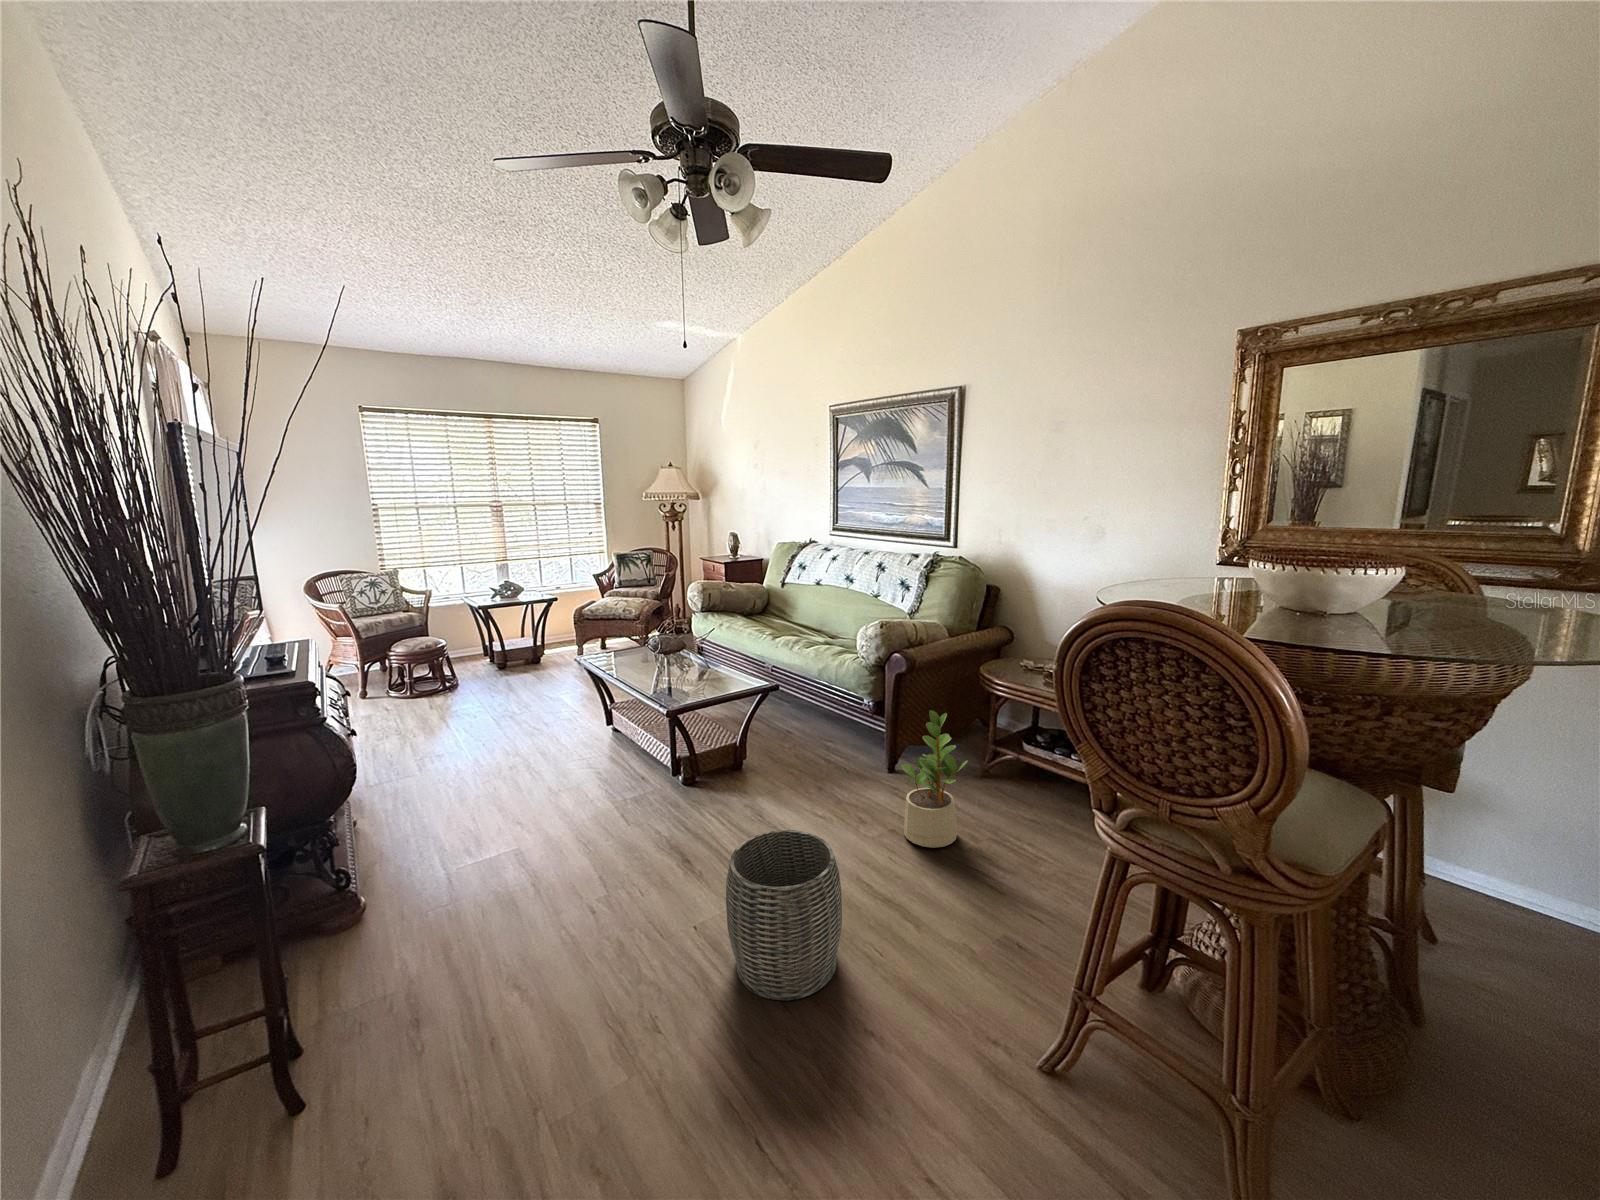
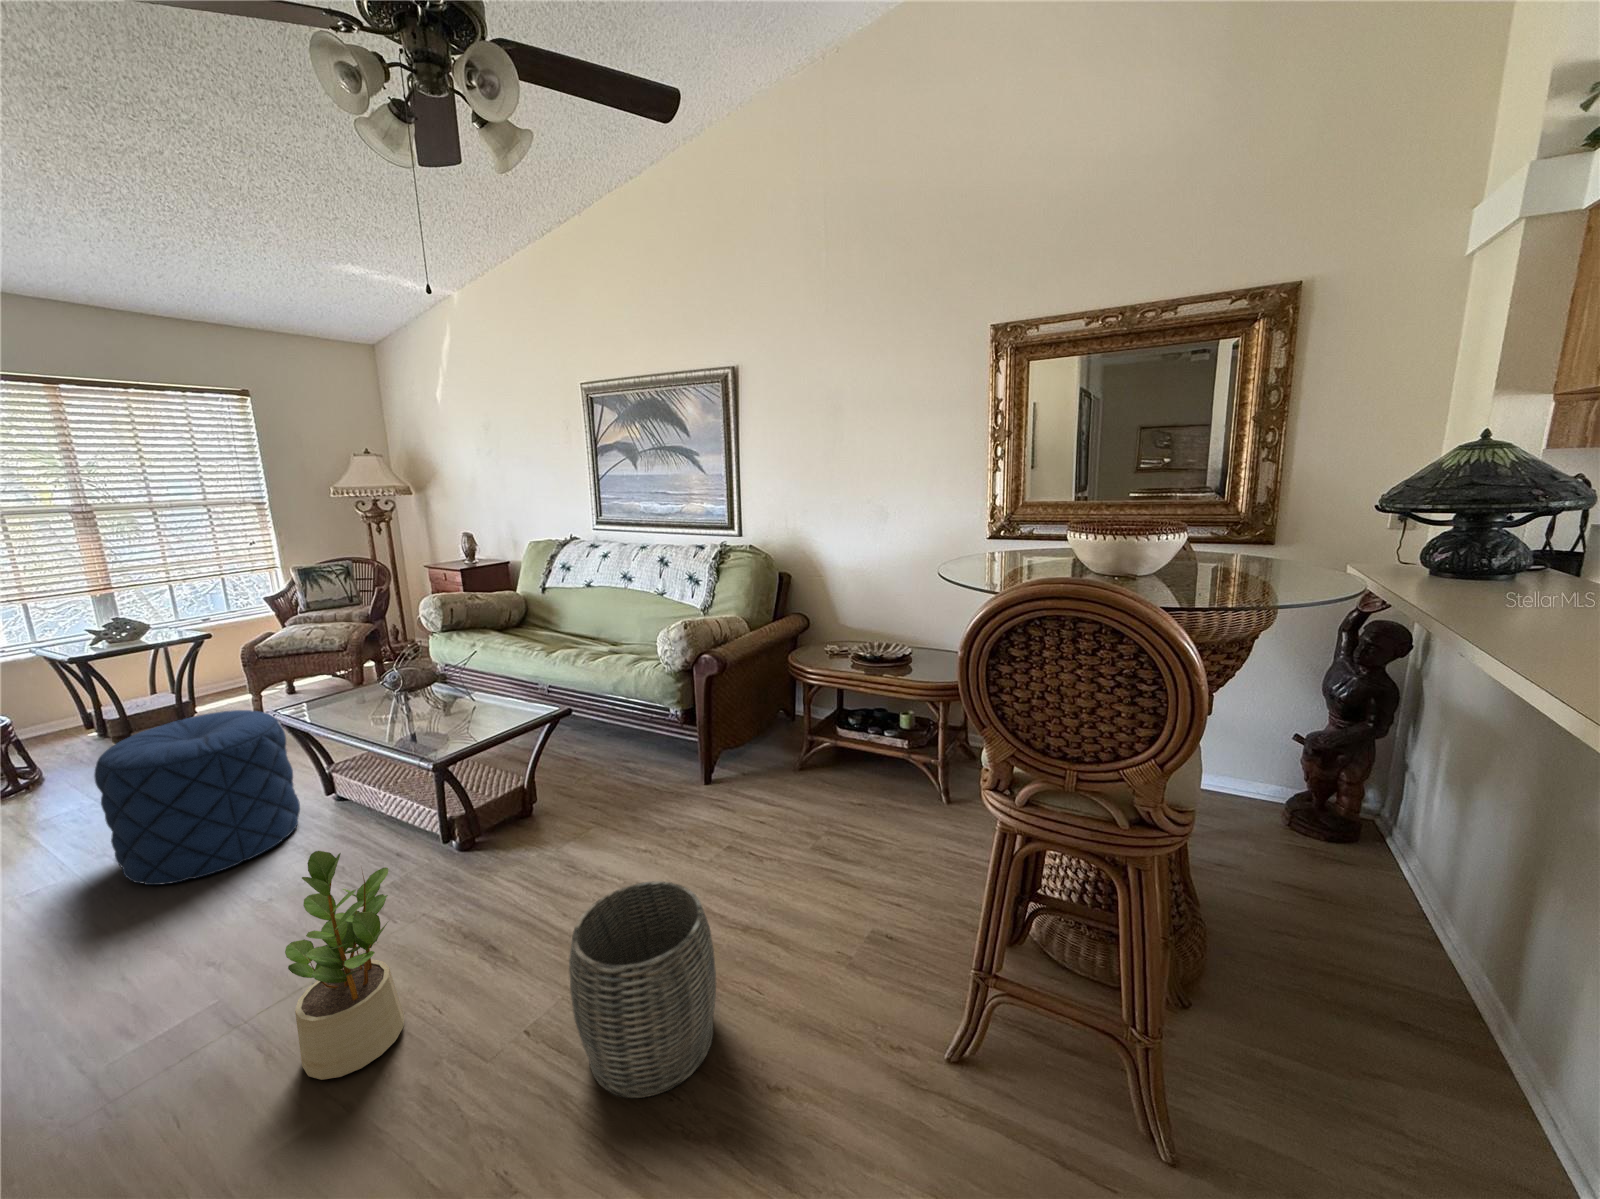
pouf: none [481,652,591,765] -> present [94,710,300,885]
potted plant: present [901,710,968,848] -> present [285,851,404,1080]

